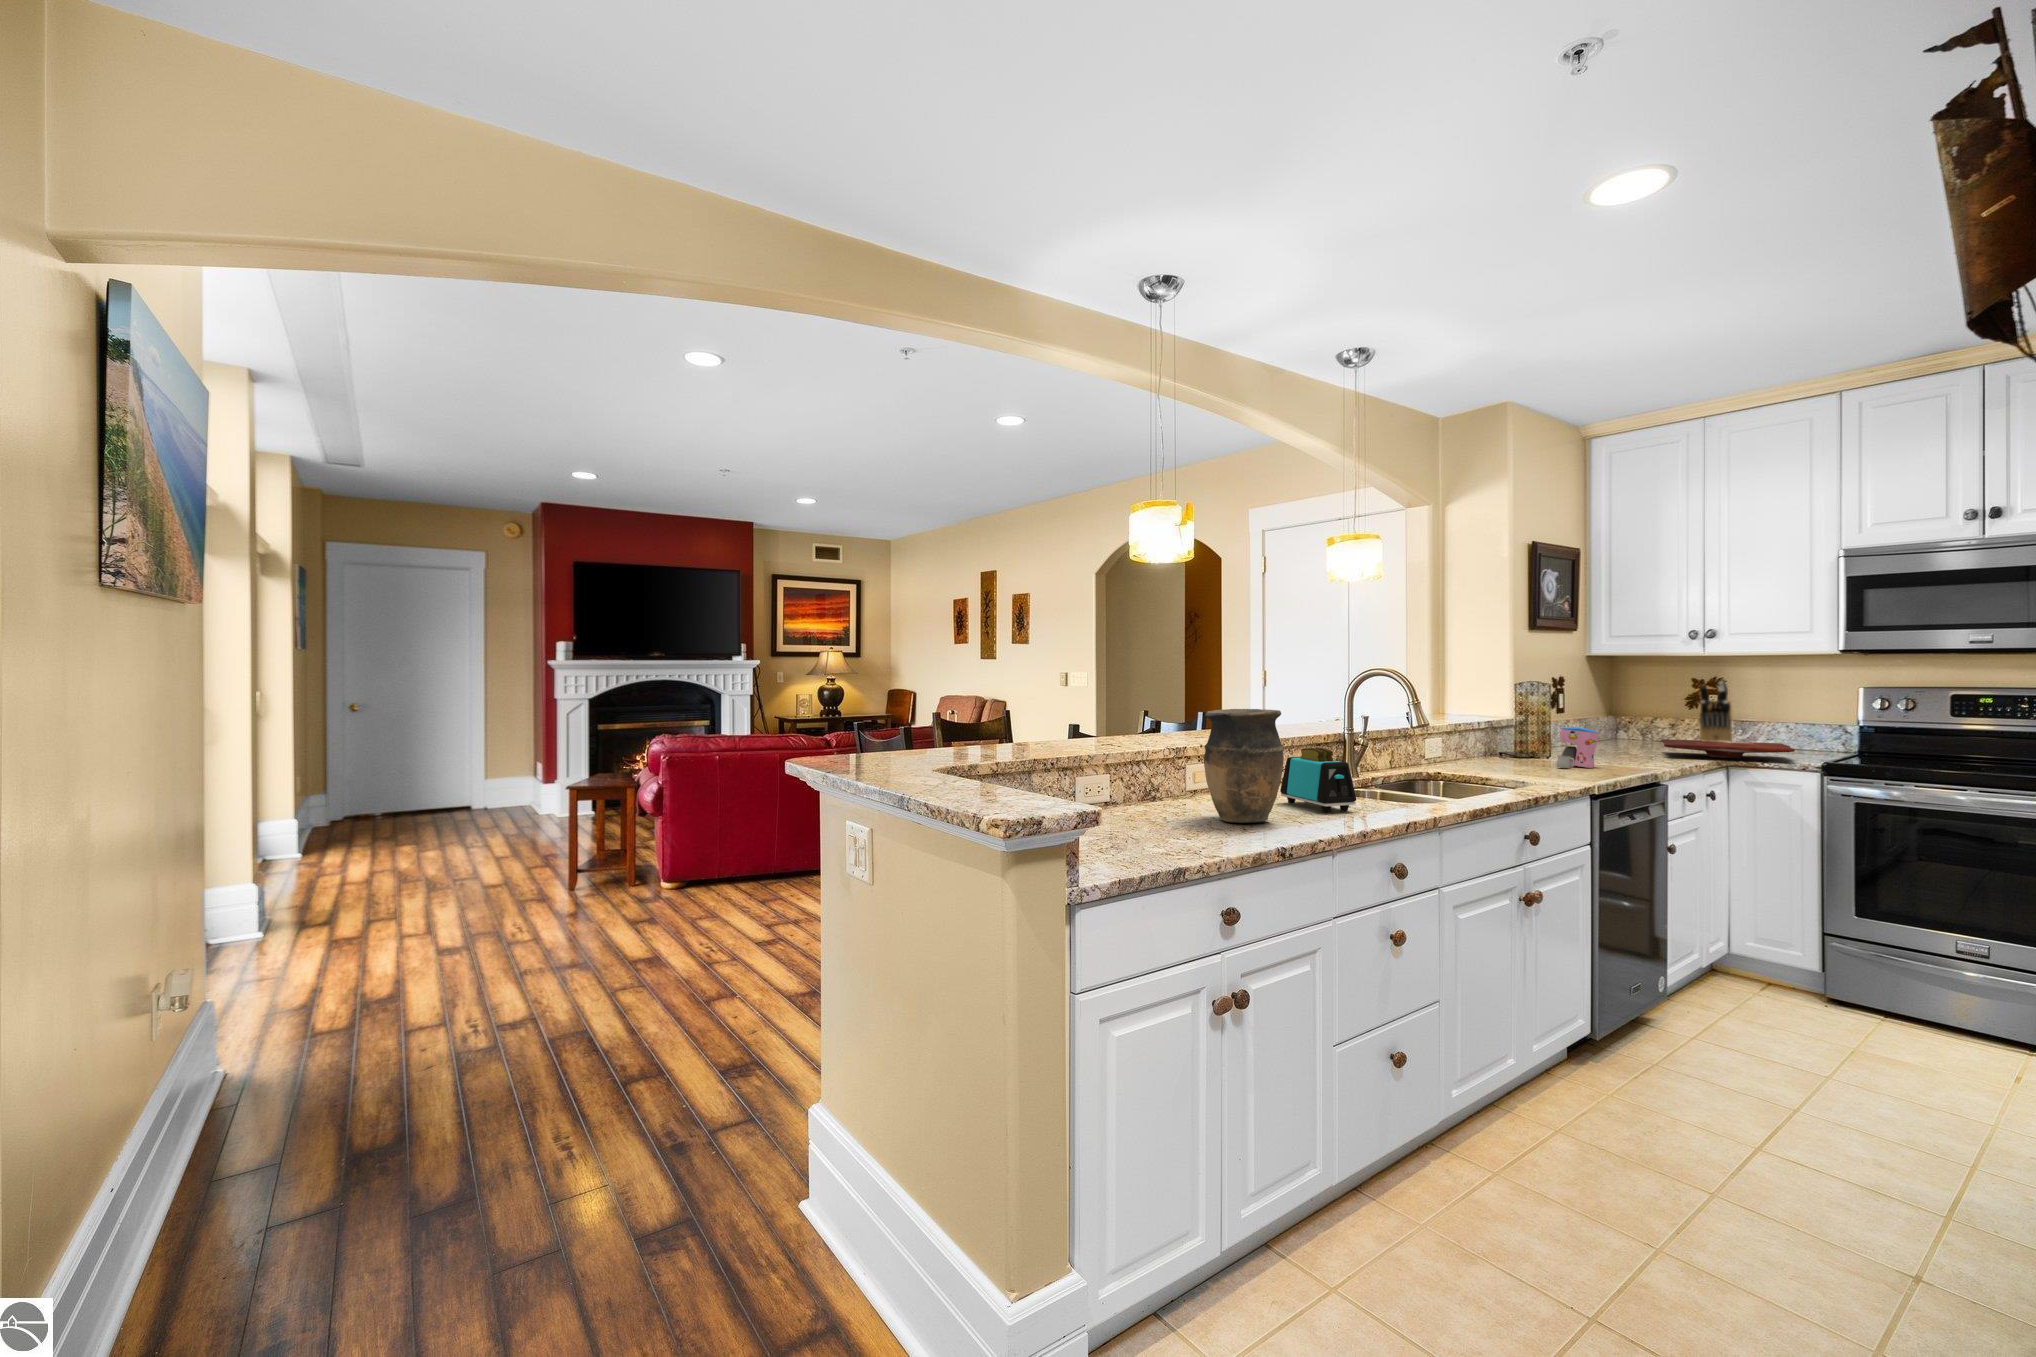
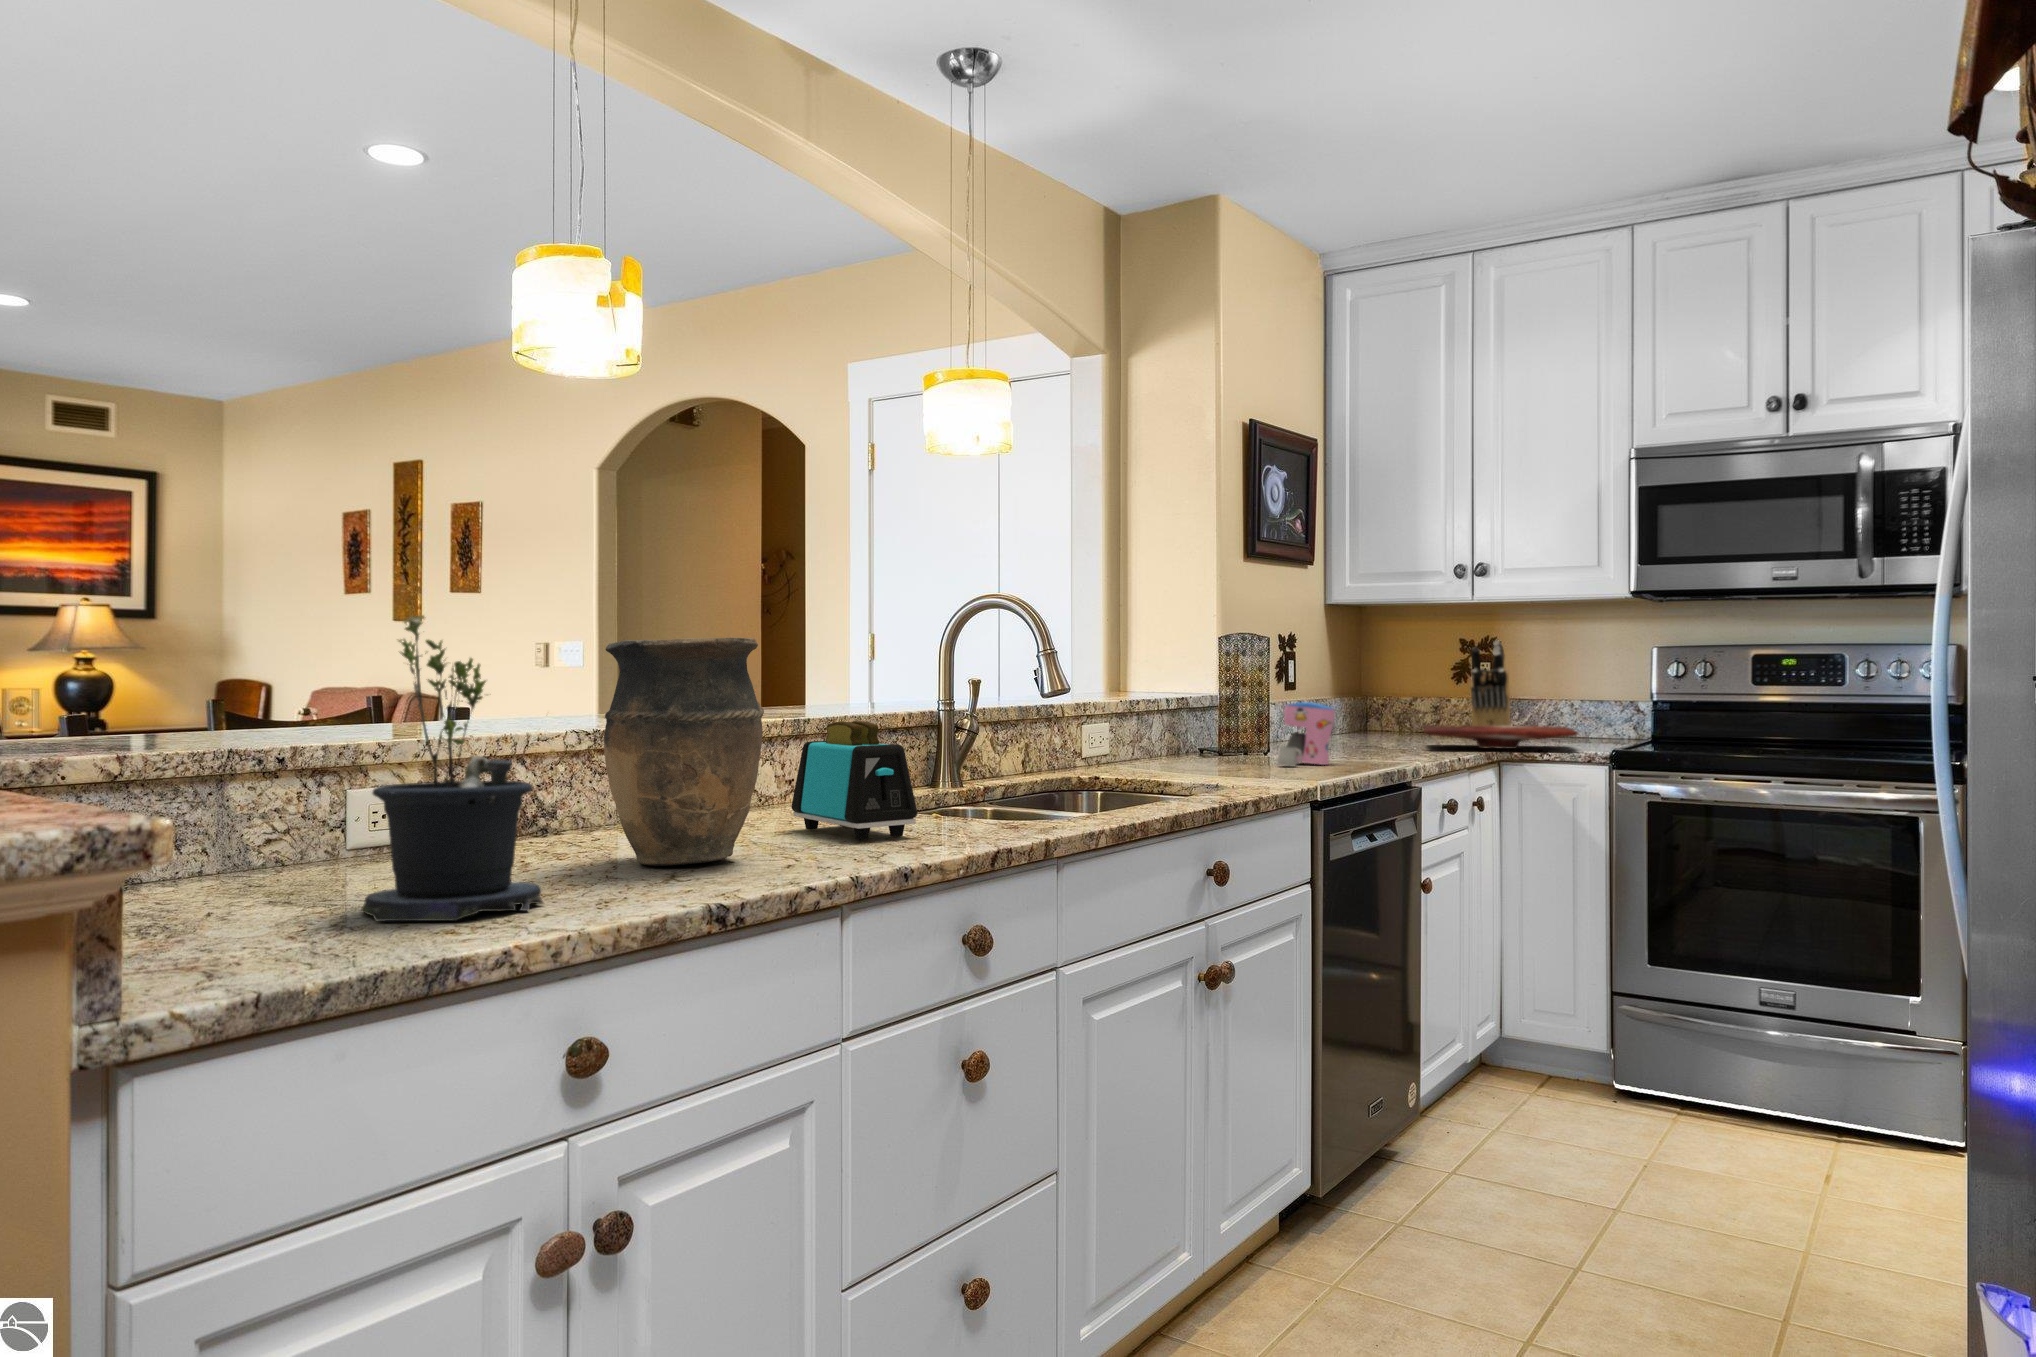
potted plant: none [1121,707,1200,848] -> present [361,615,543,921]

